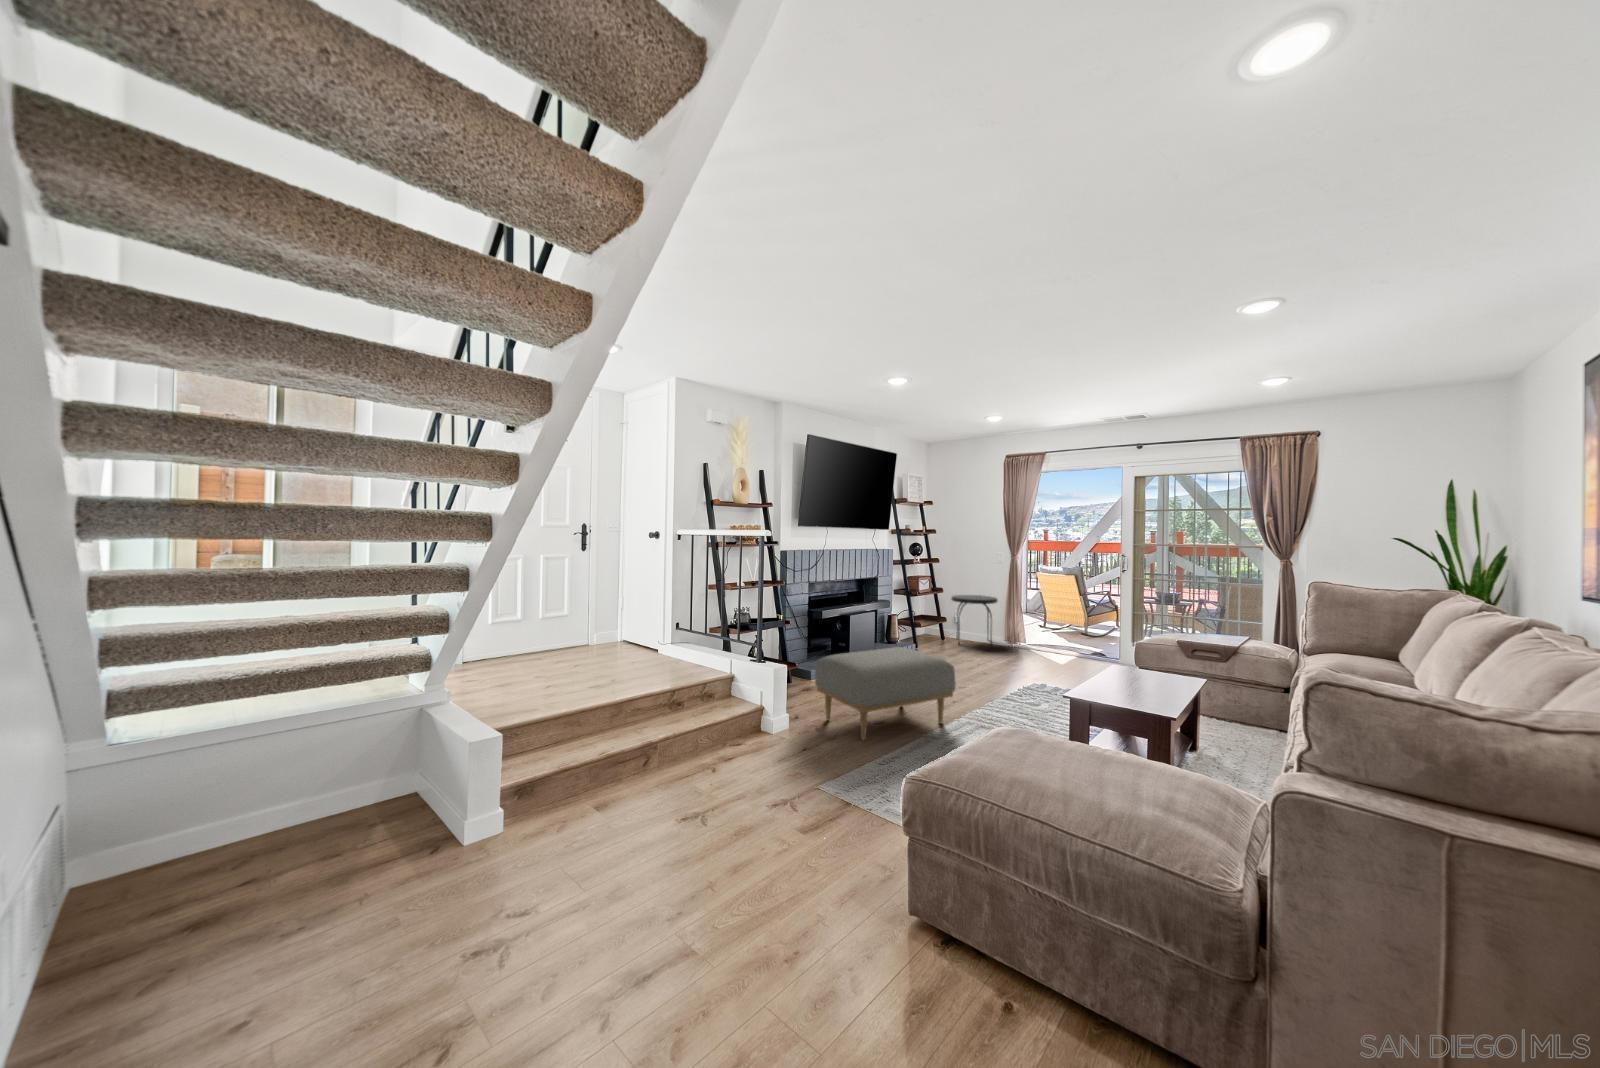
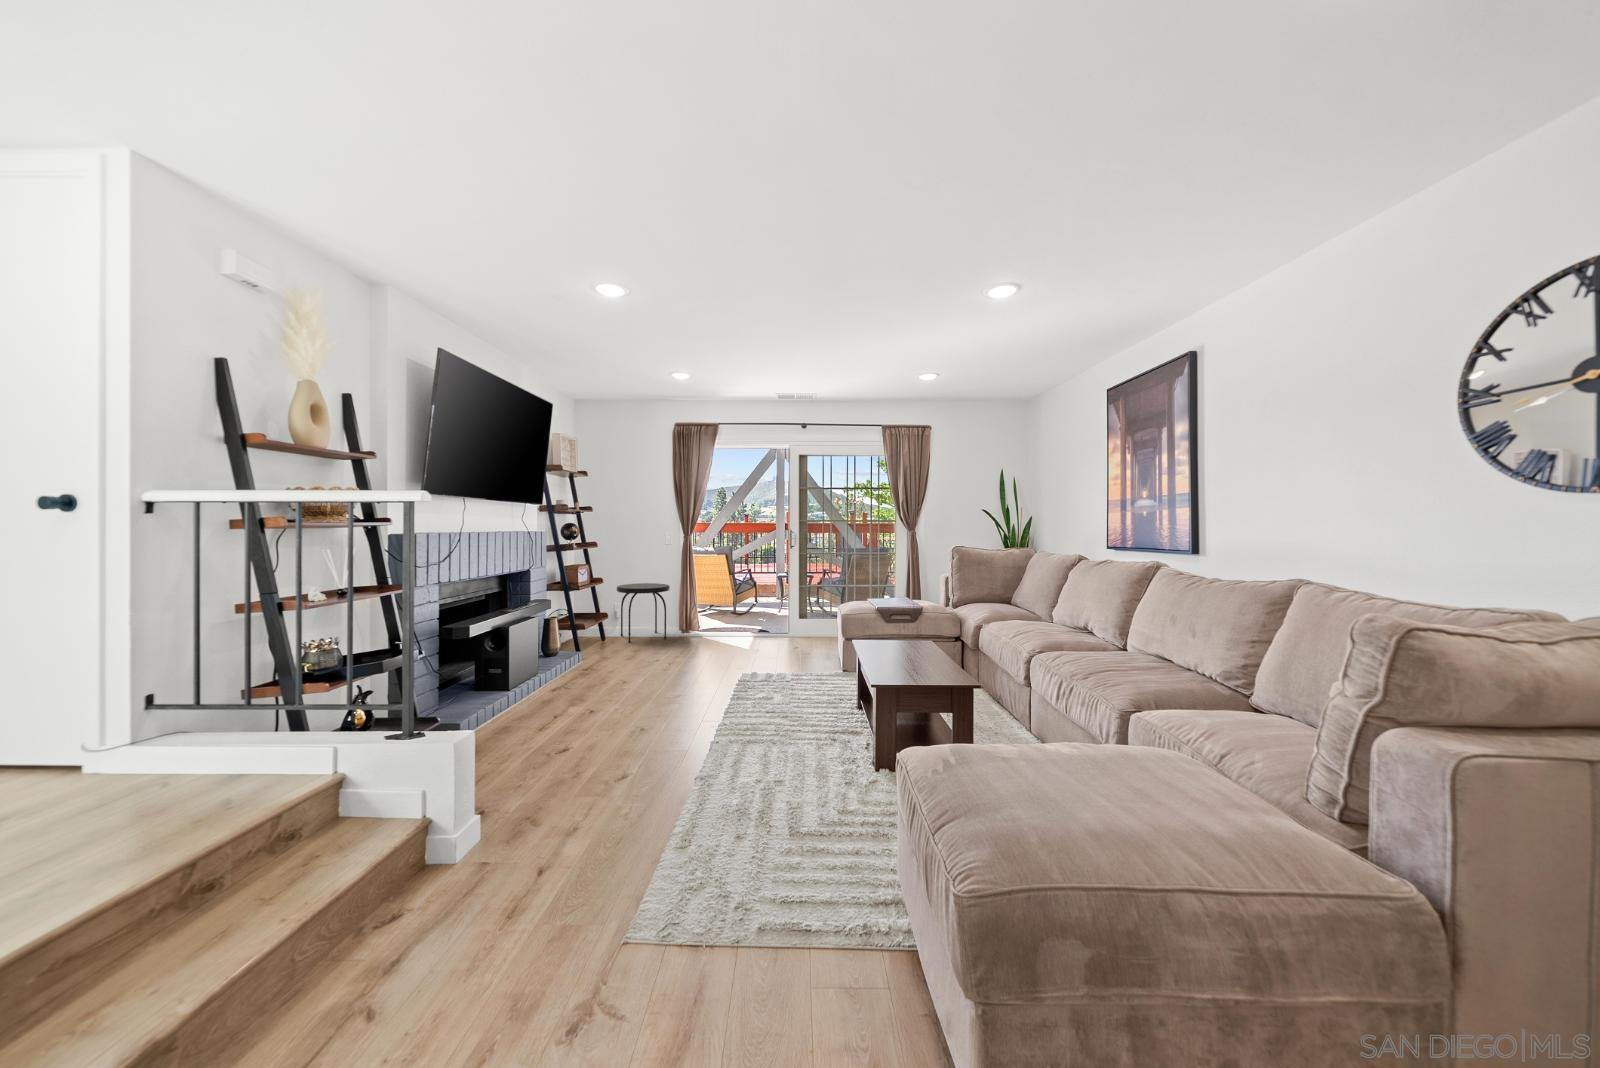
ottoman: present [815,647,956,739] -> none [514,659,718,813]

